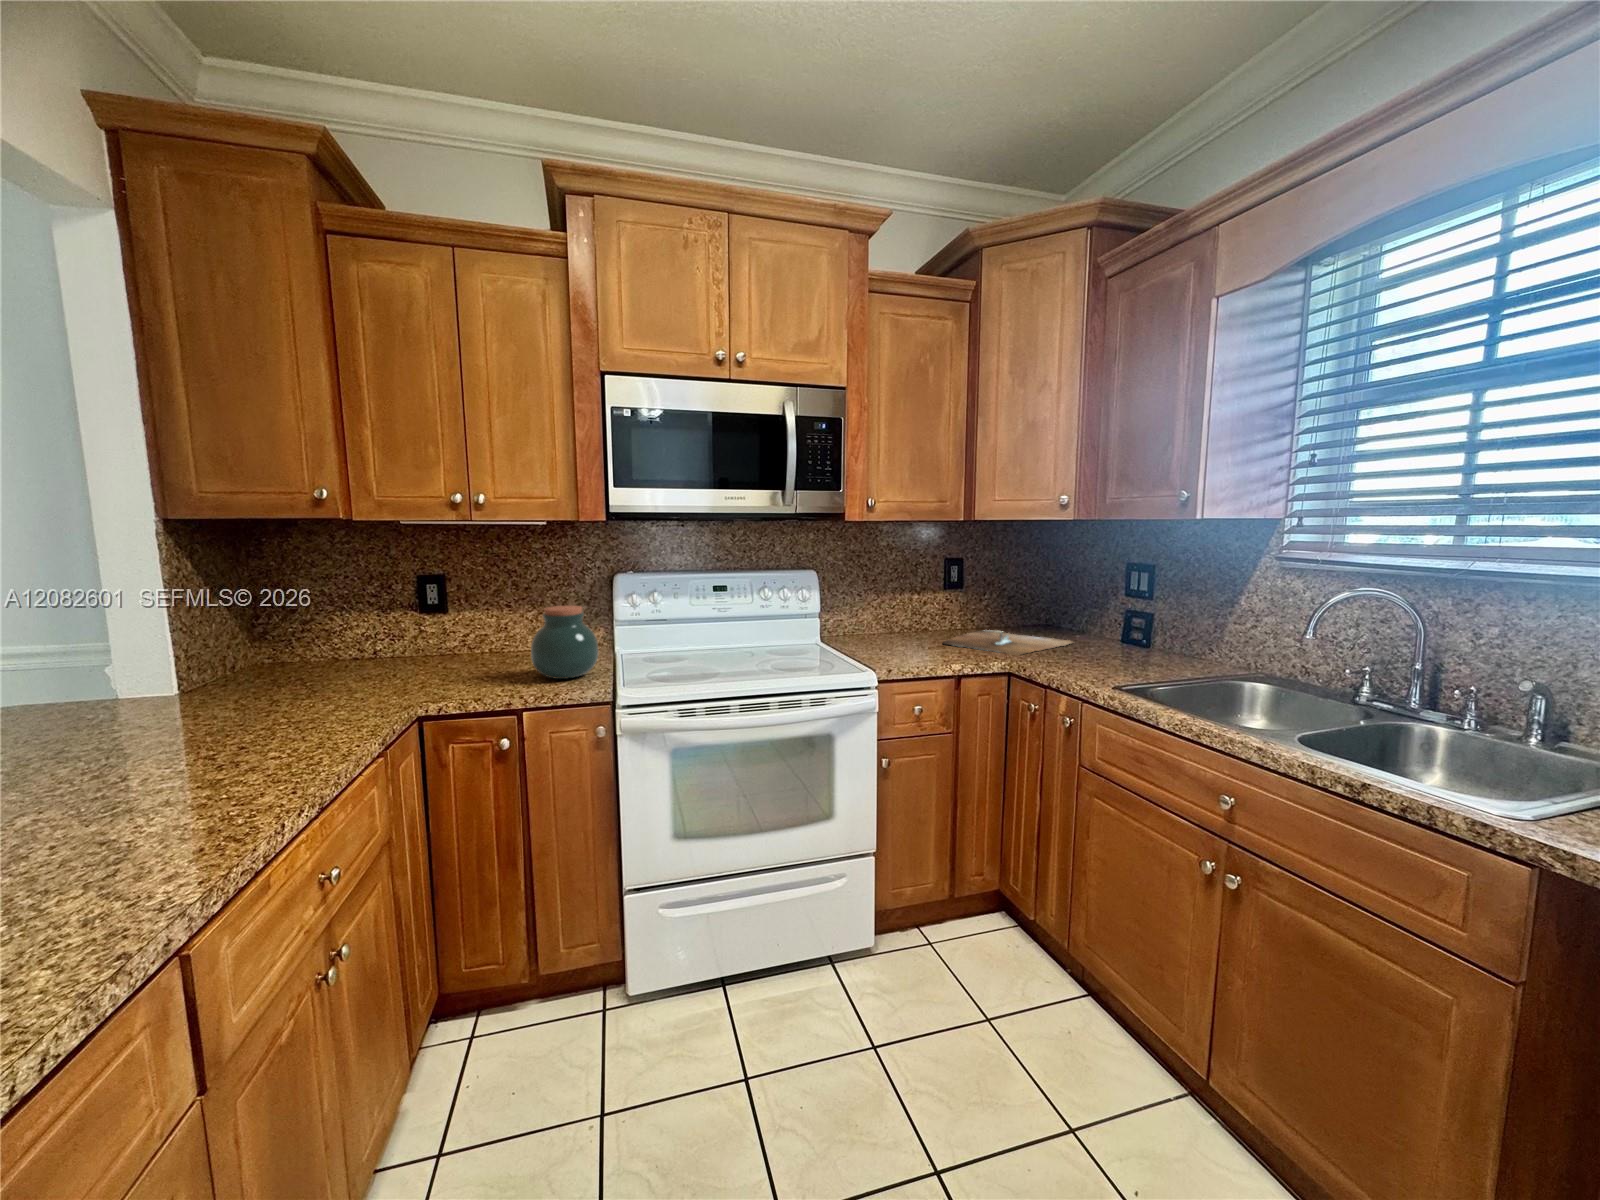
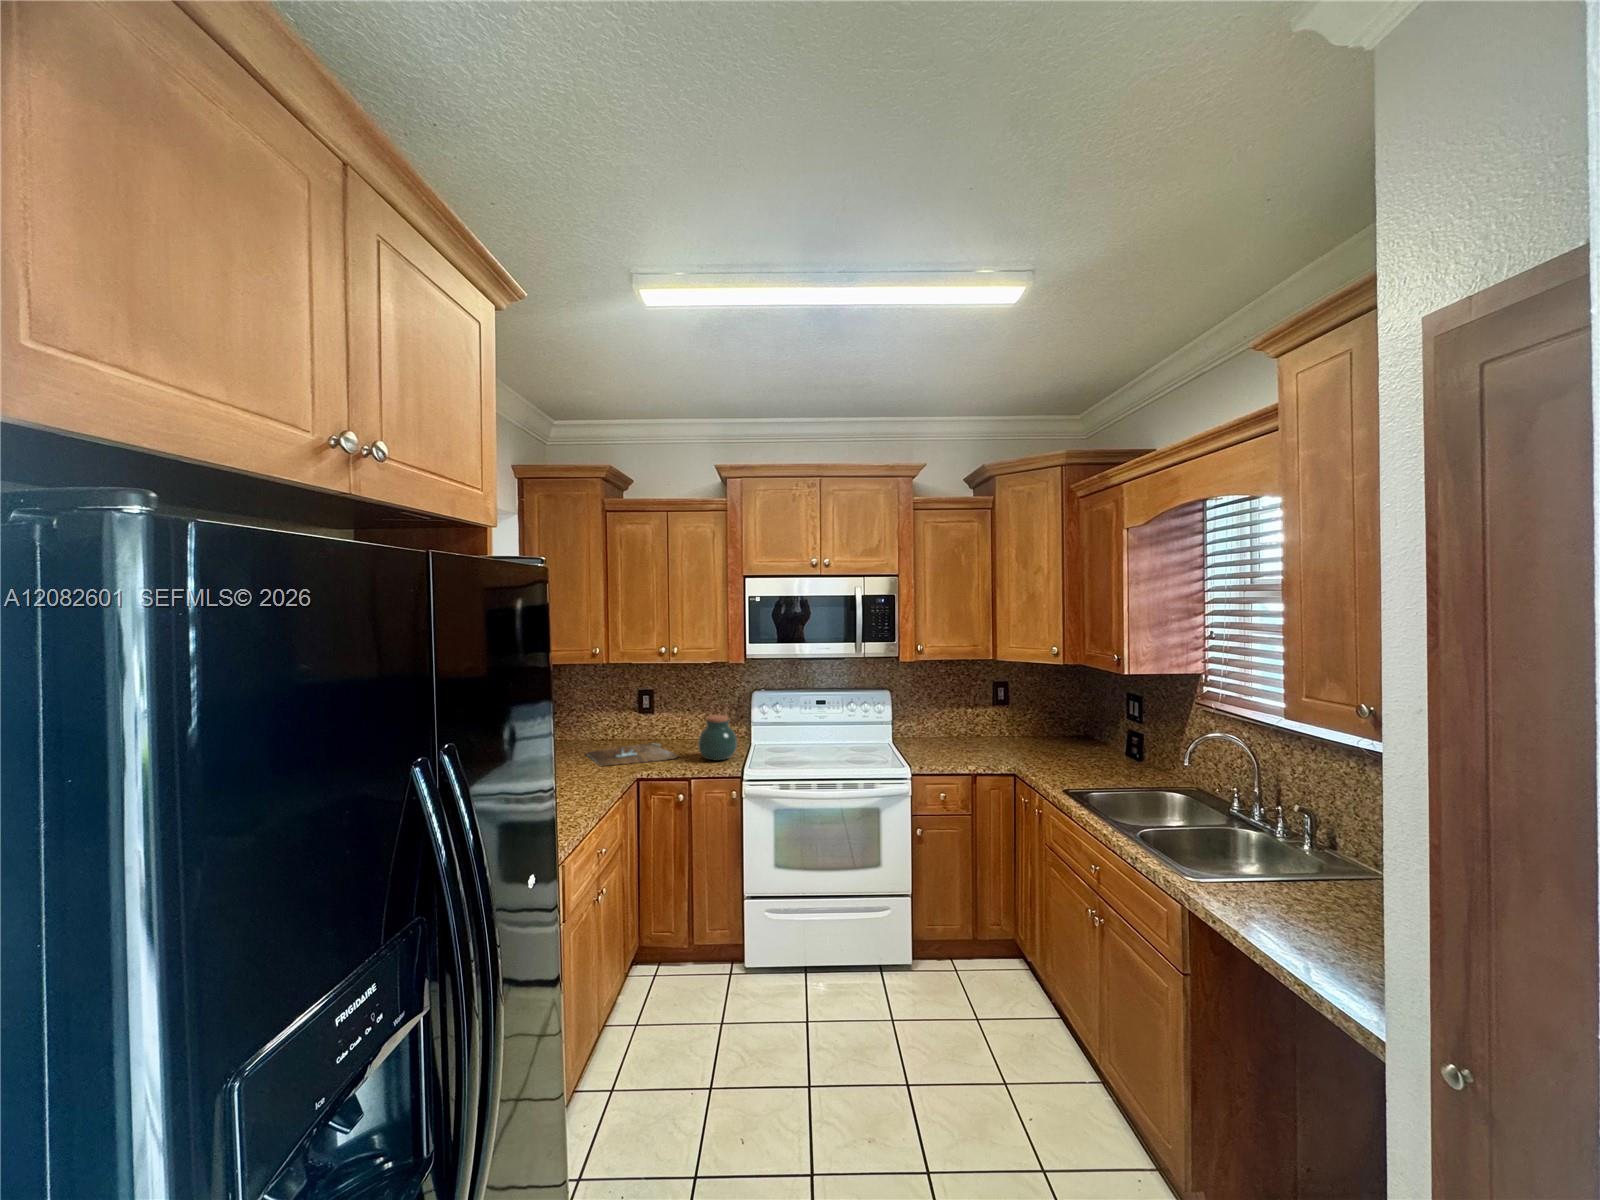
cutting board: present [943,630,1072,655] -> present [586,743,677,767]

